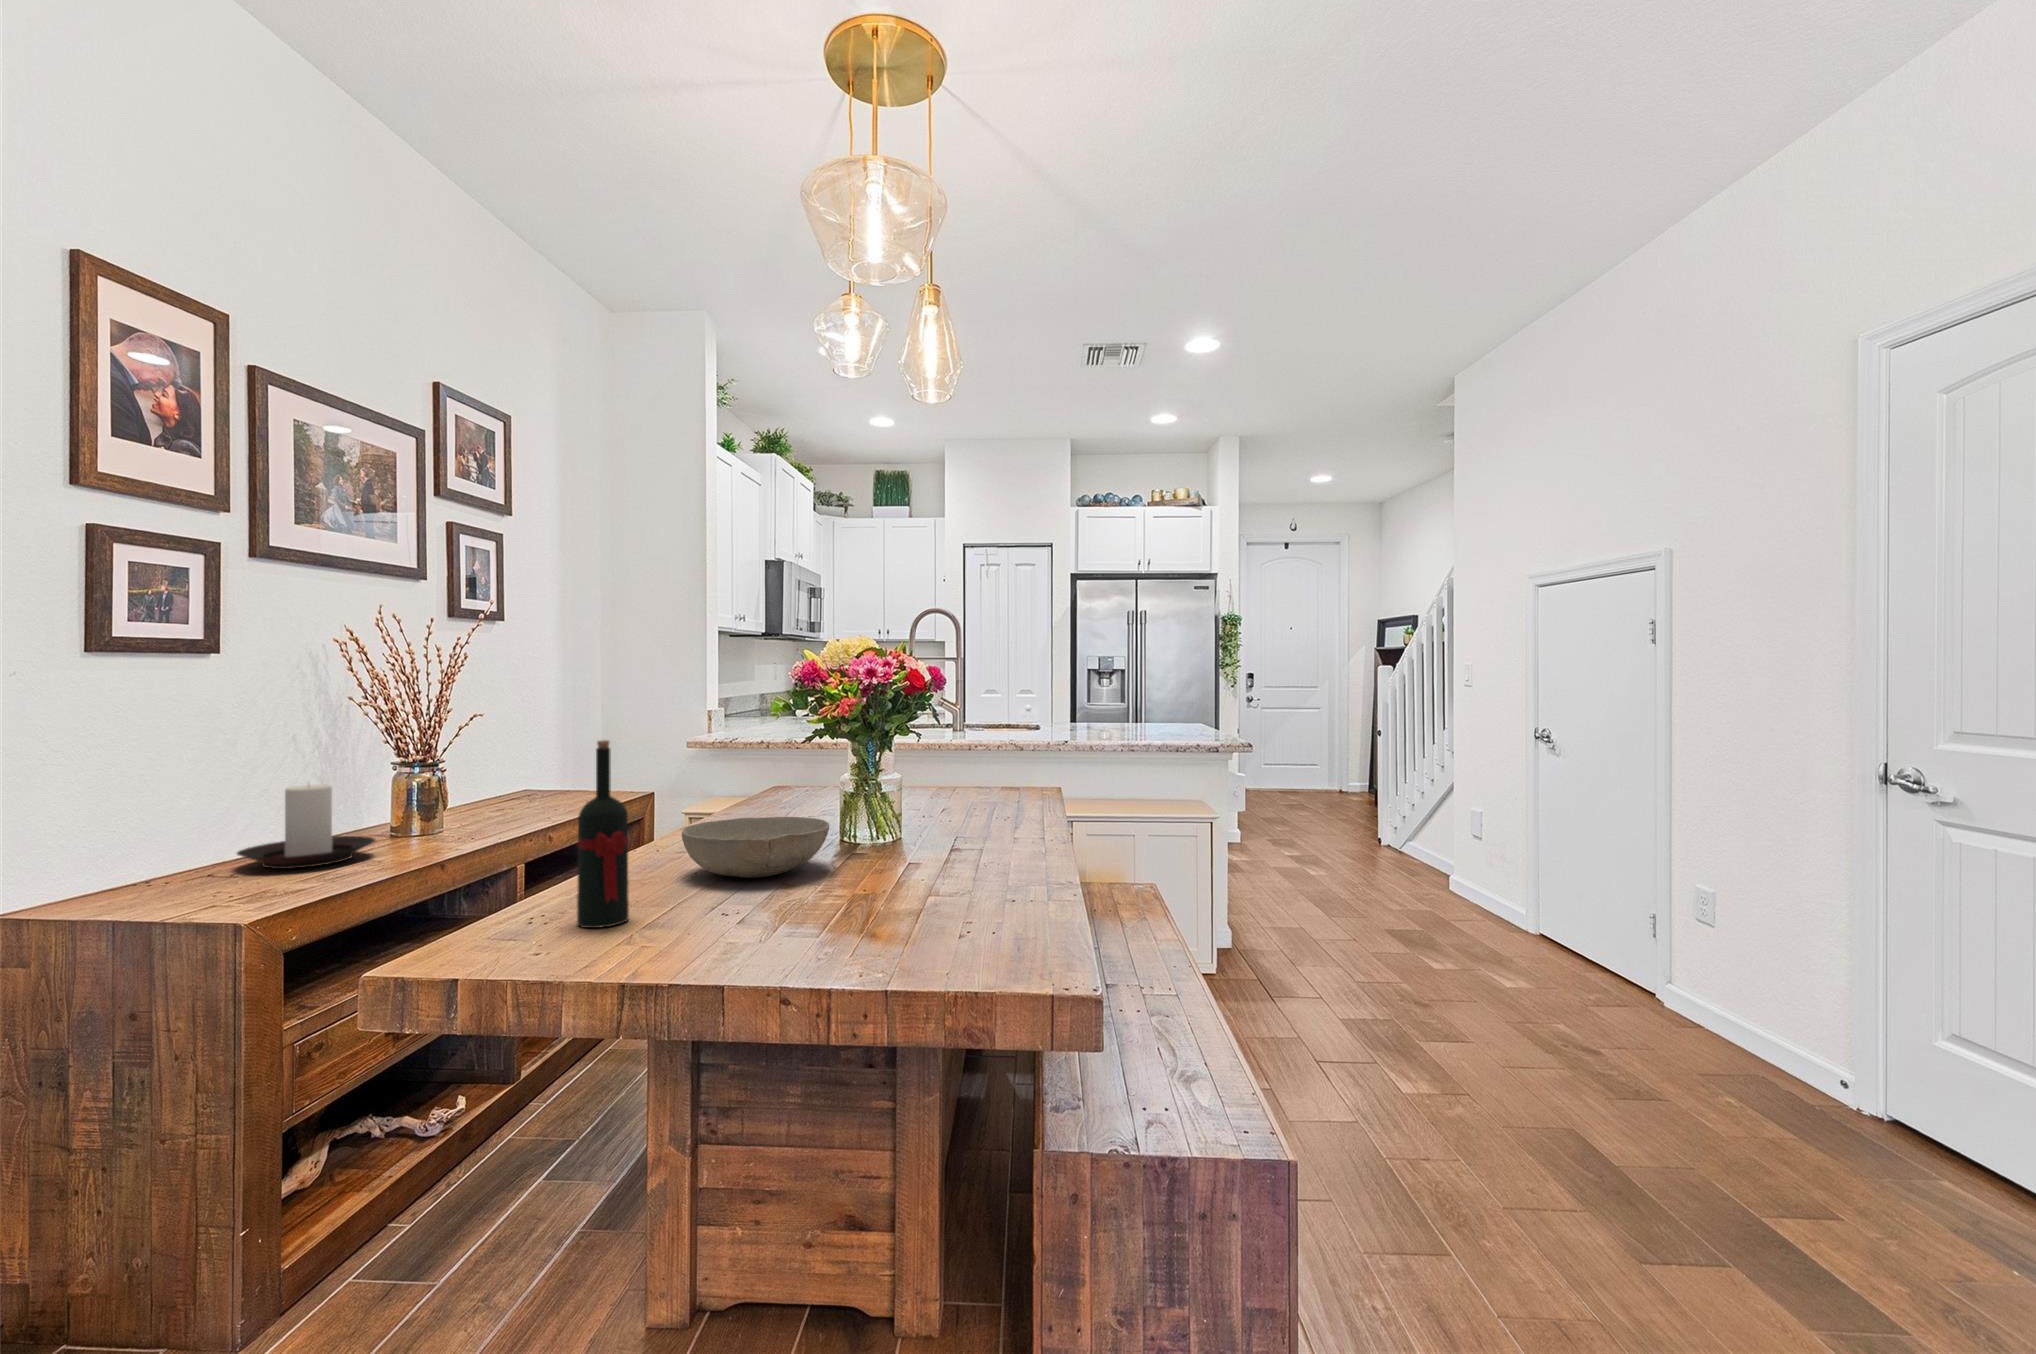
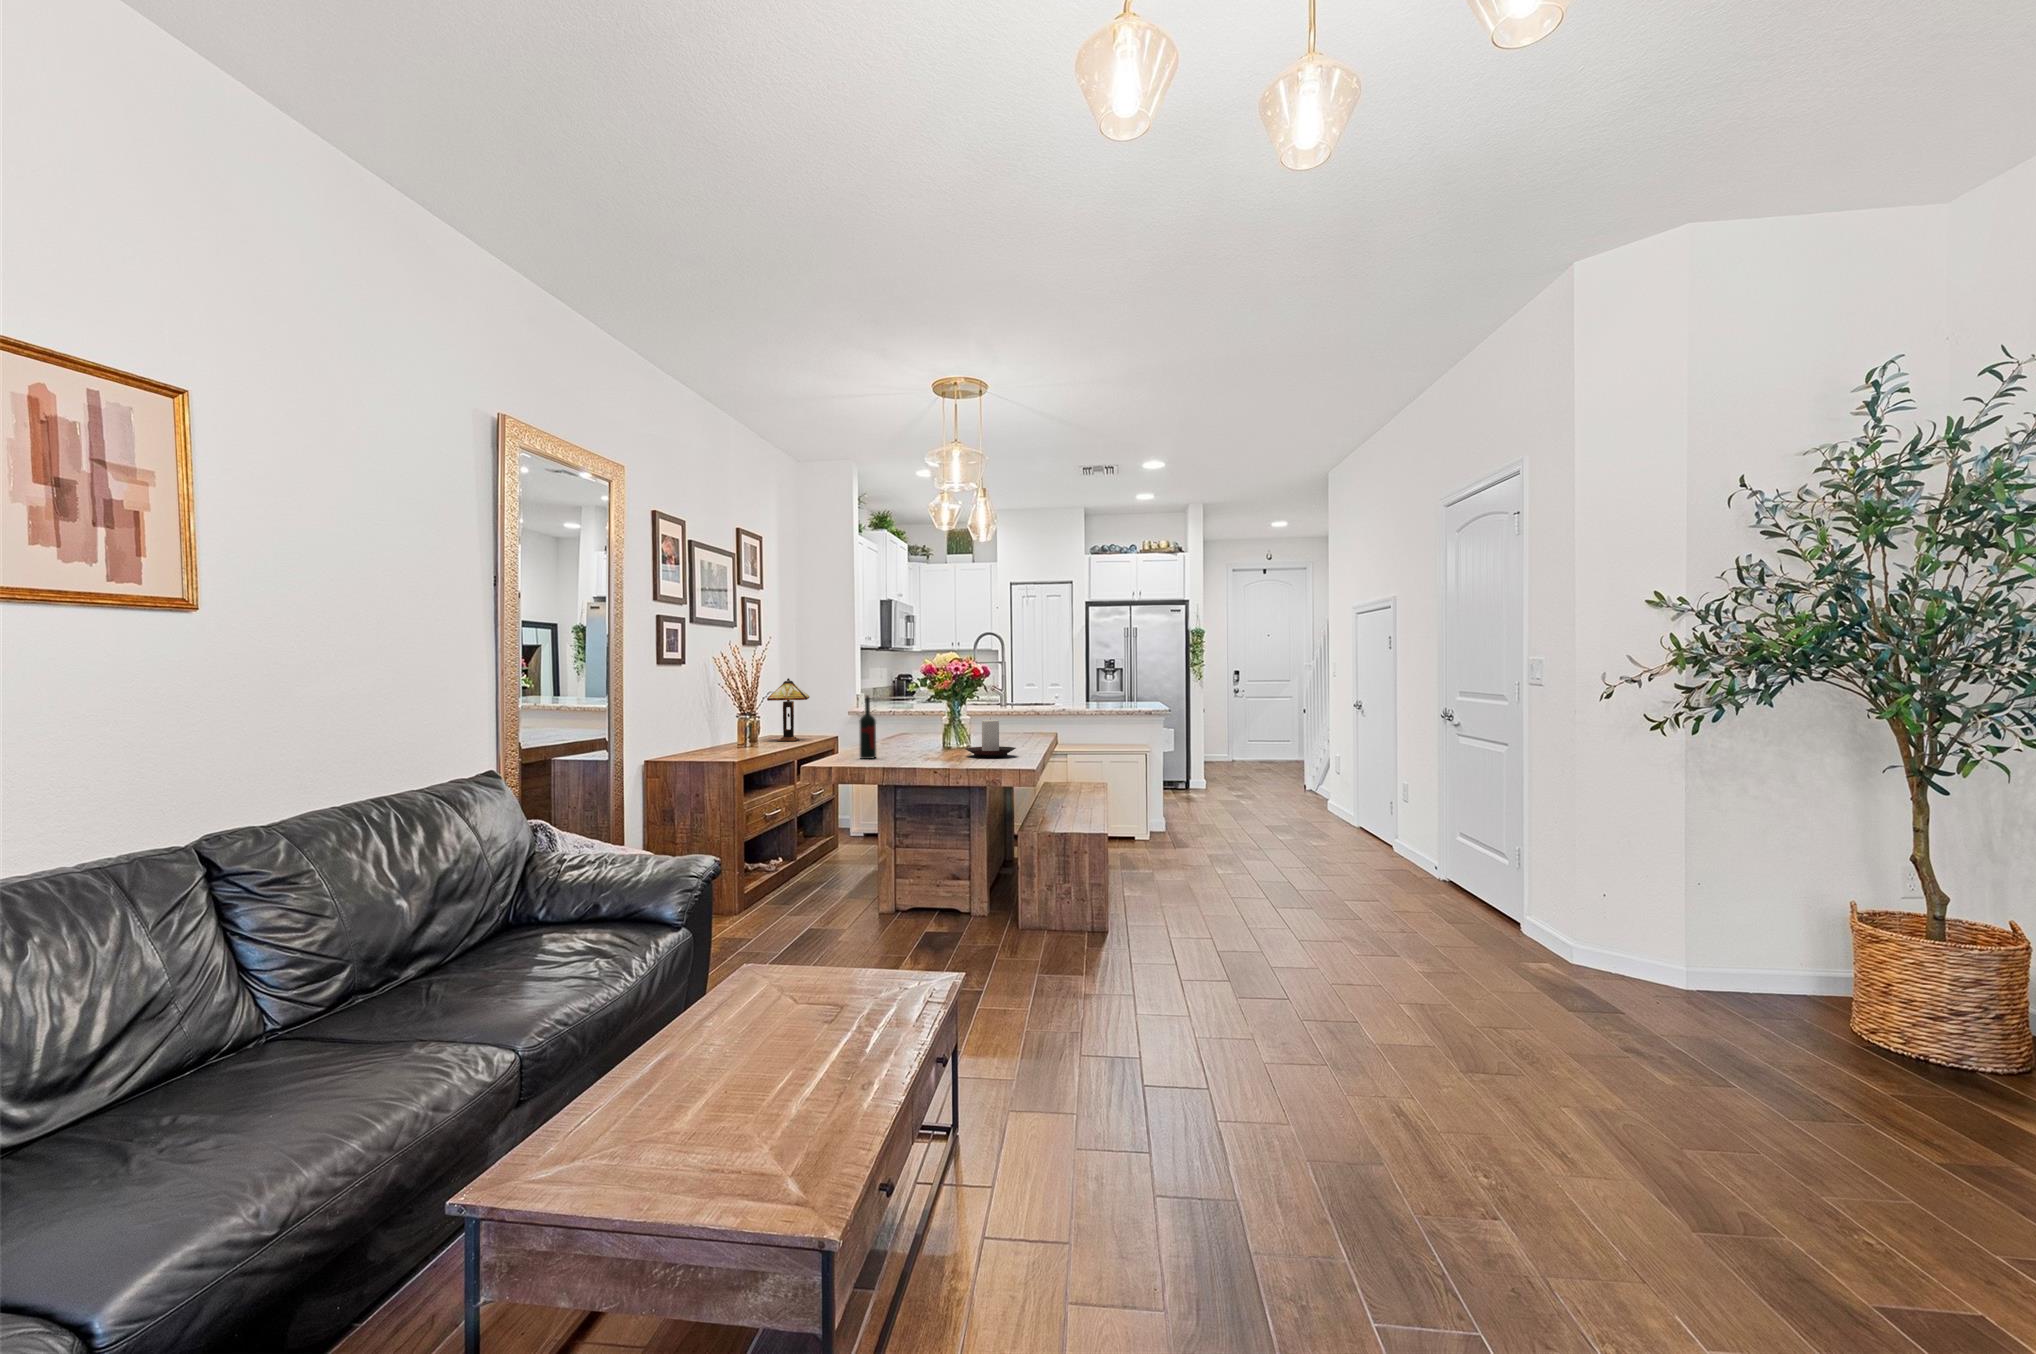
table lamp: none [491,683,593,808] -> present [767,678,809,741]
candle holder: present [237,785,375,869] -> present [966,720,1016,757]
bowl: present [682,817,829,878] -> none [884,732,942,752]

